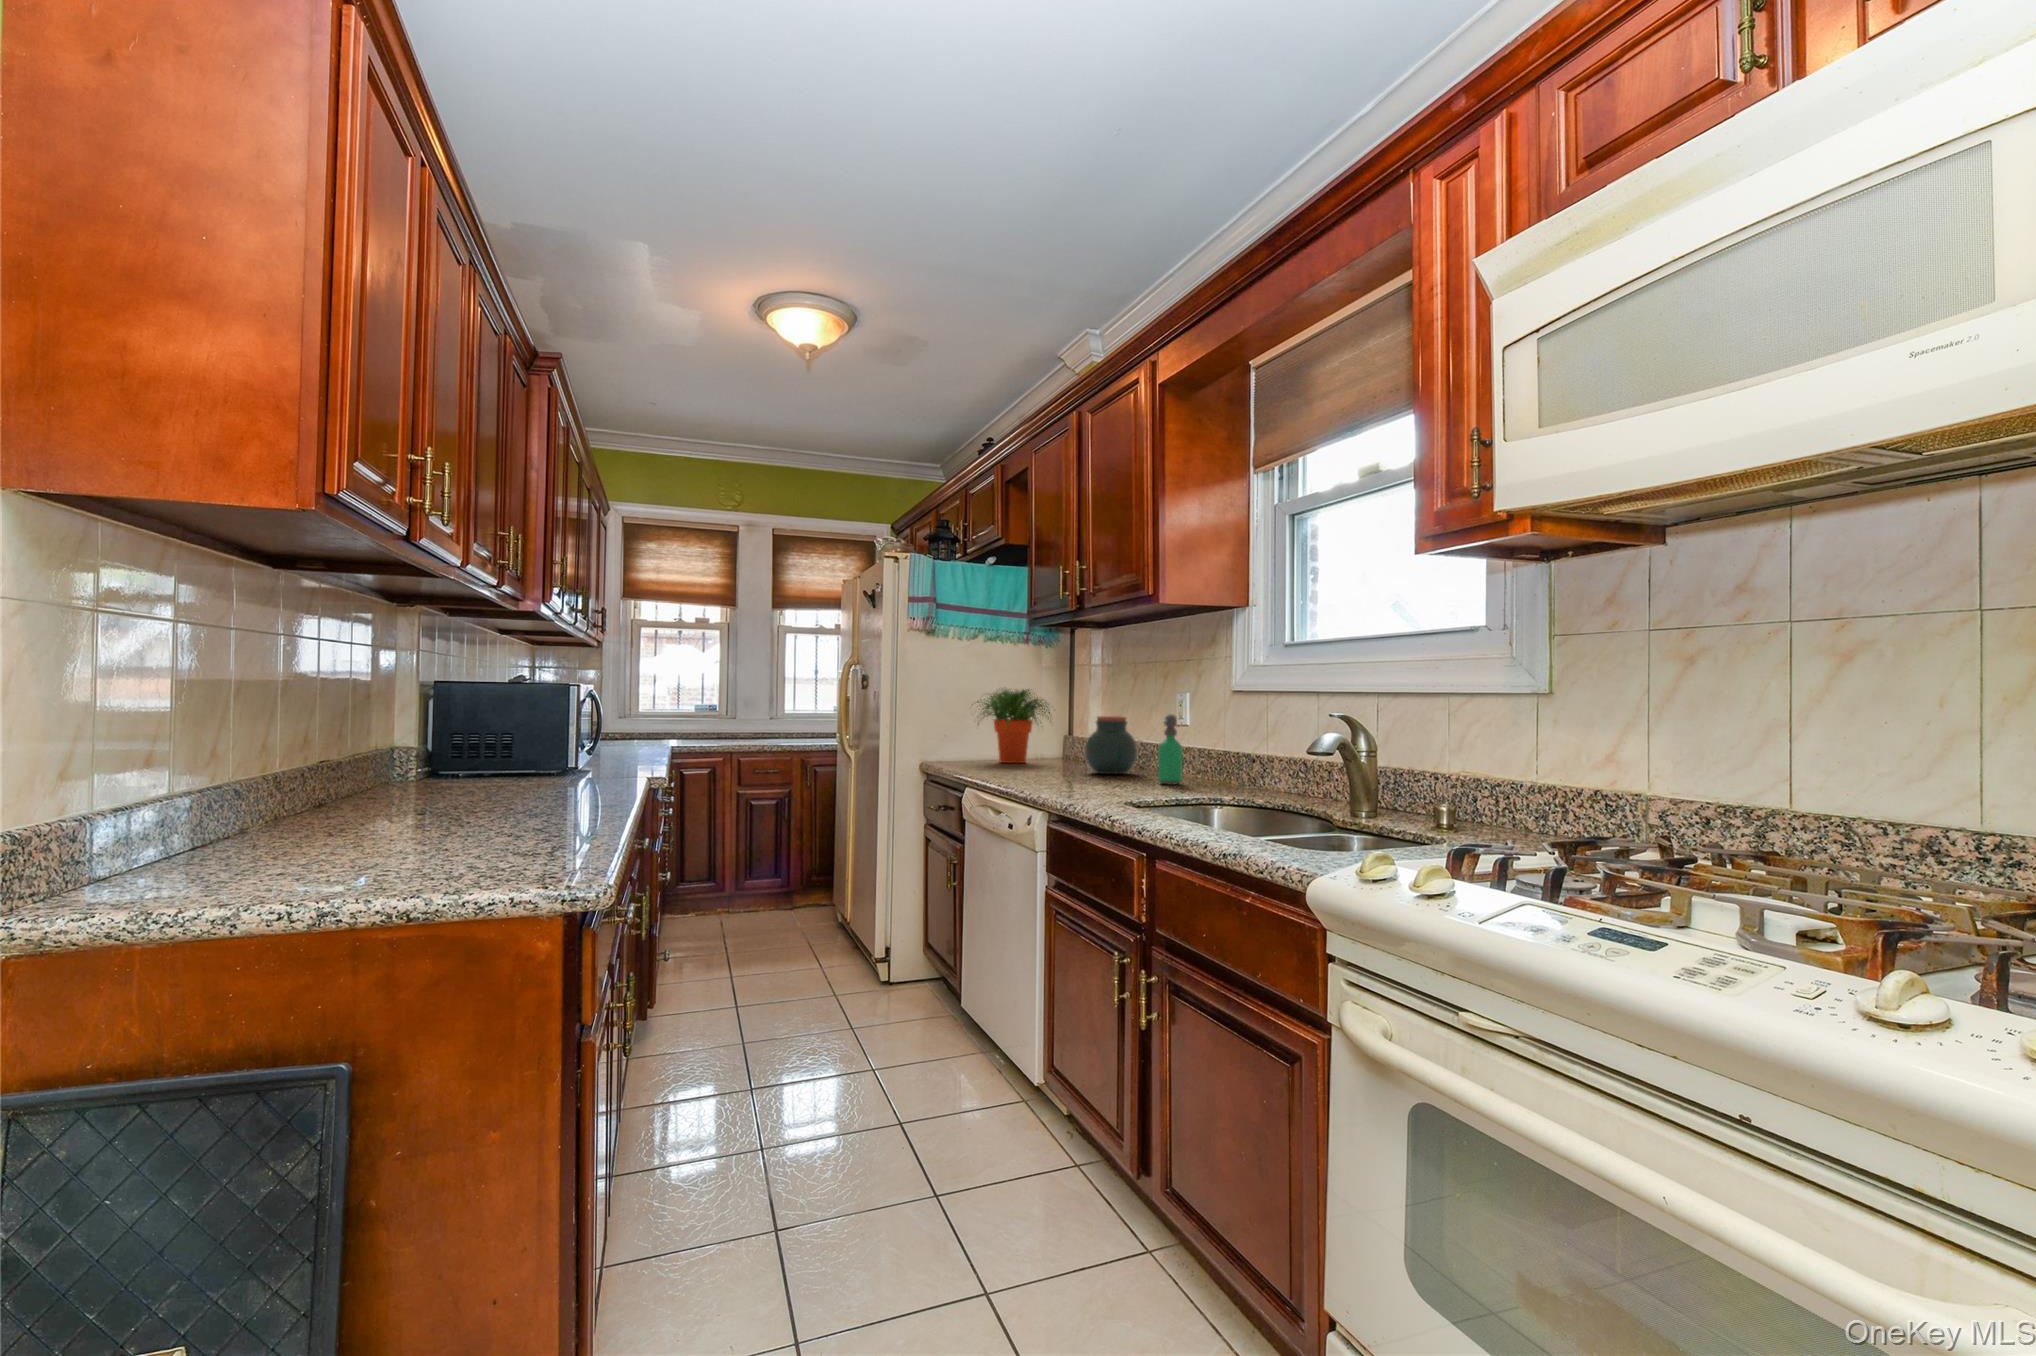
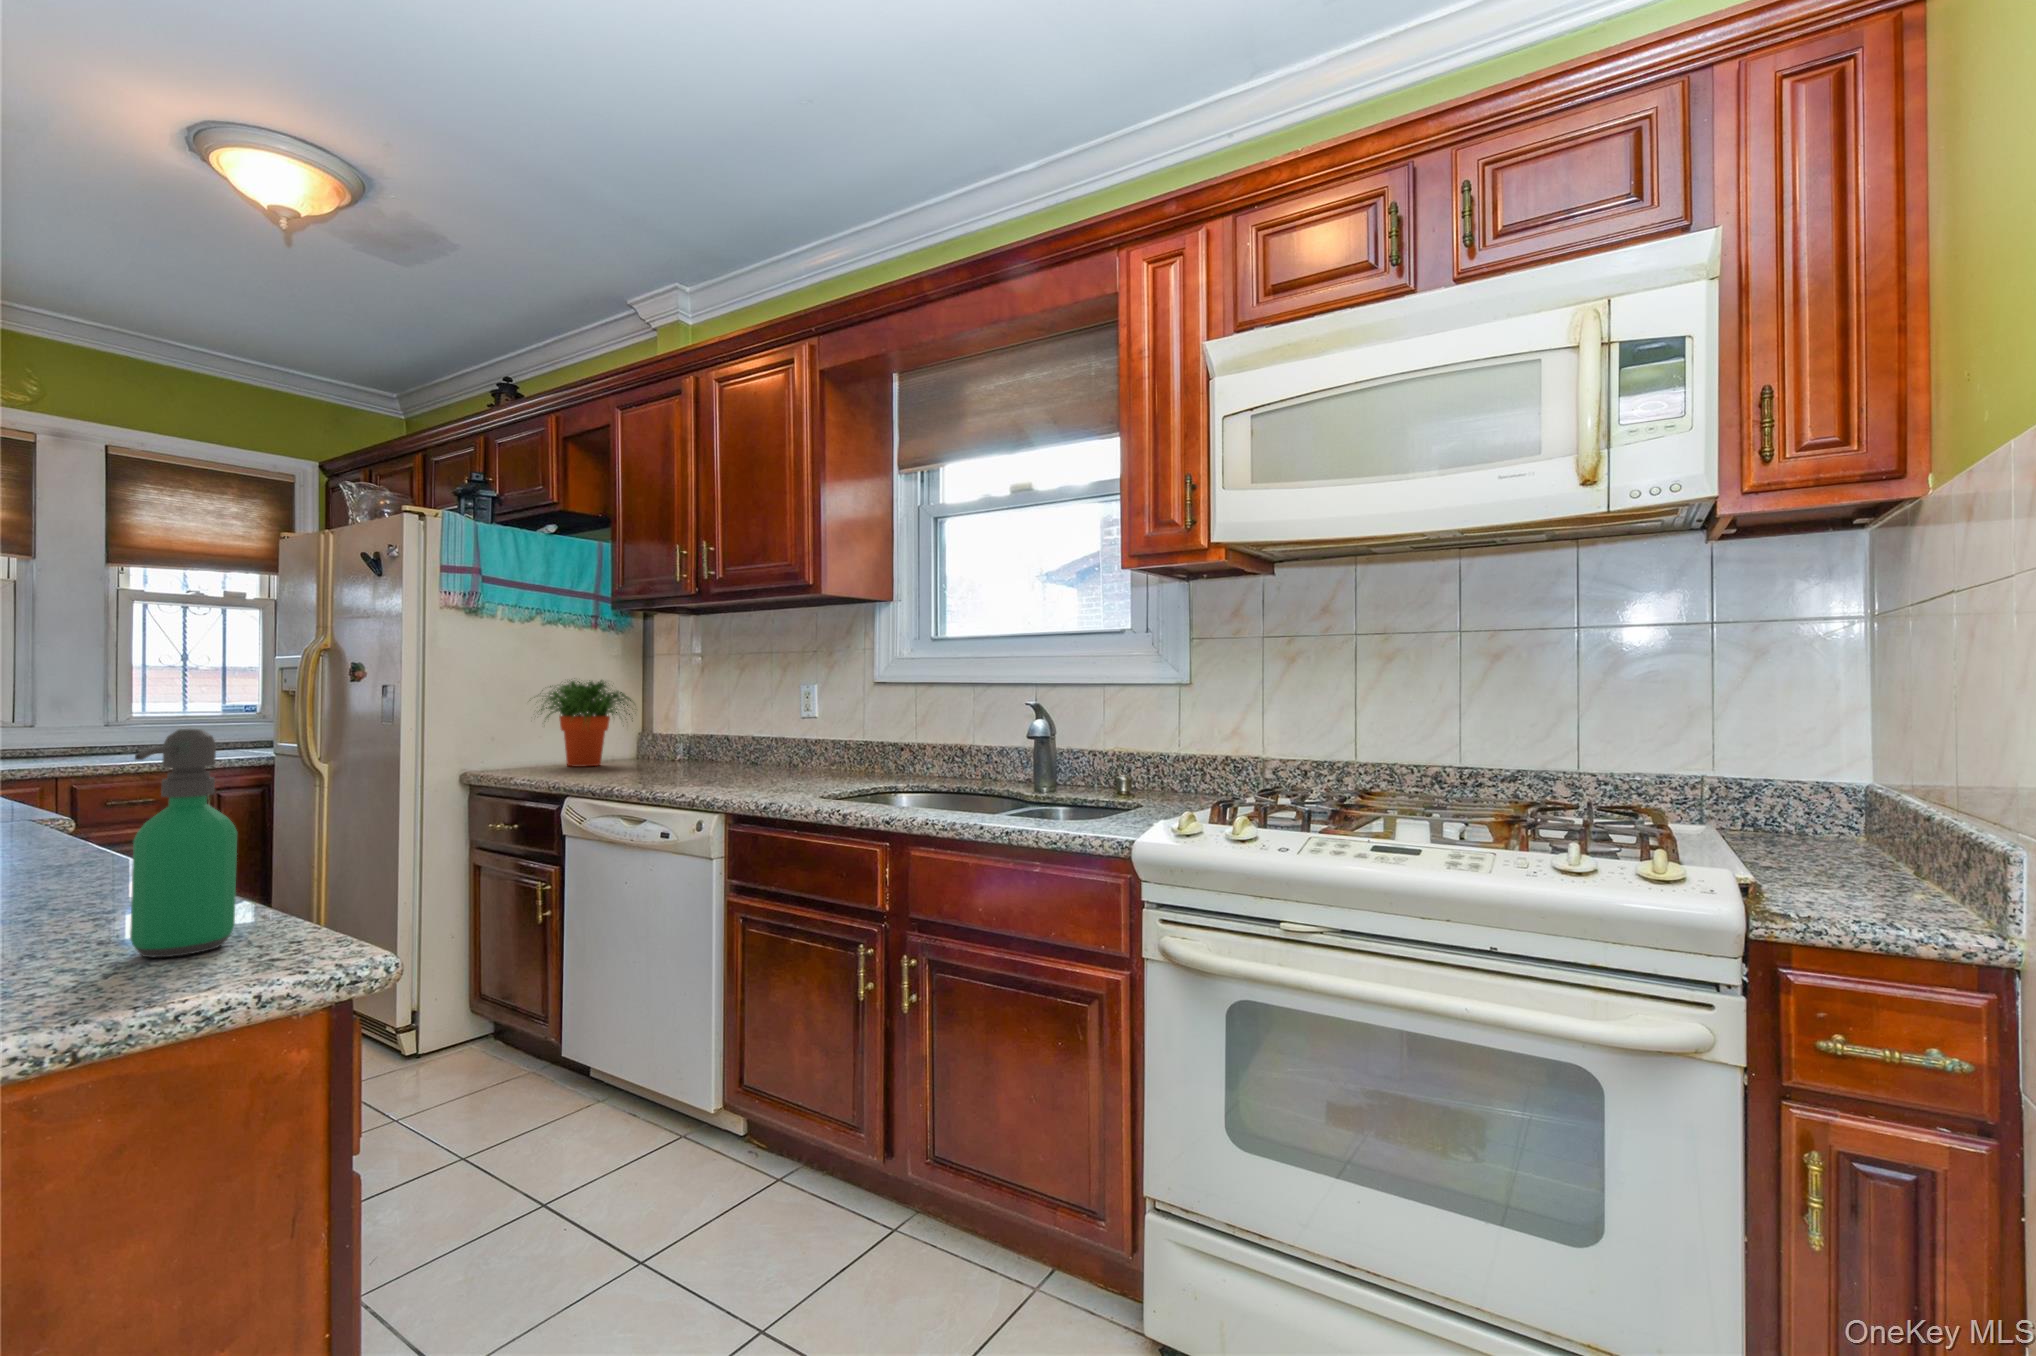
soap dispenser: present [1158,714,1183,785] -> present [130,728,237,958]
jar: present [1085,716,1138,774] -> none [696,710,755,771]

